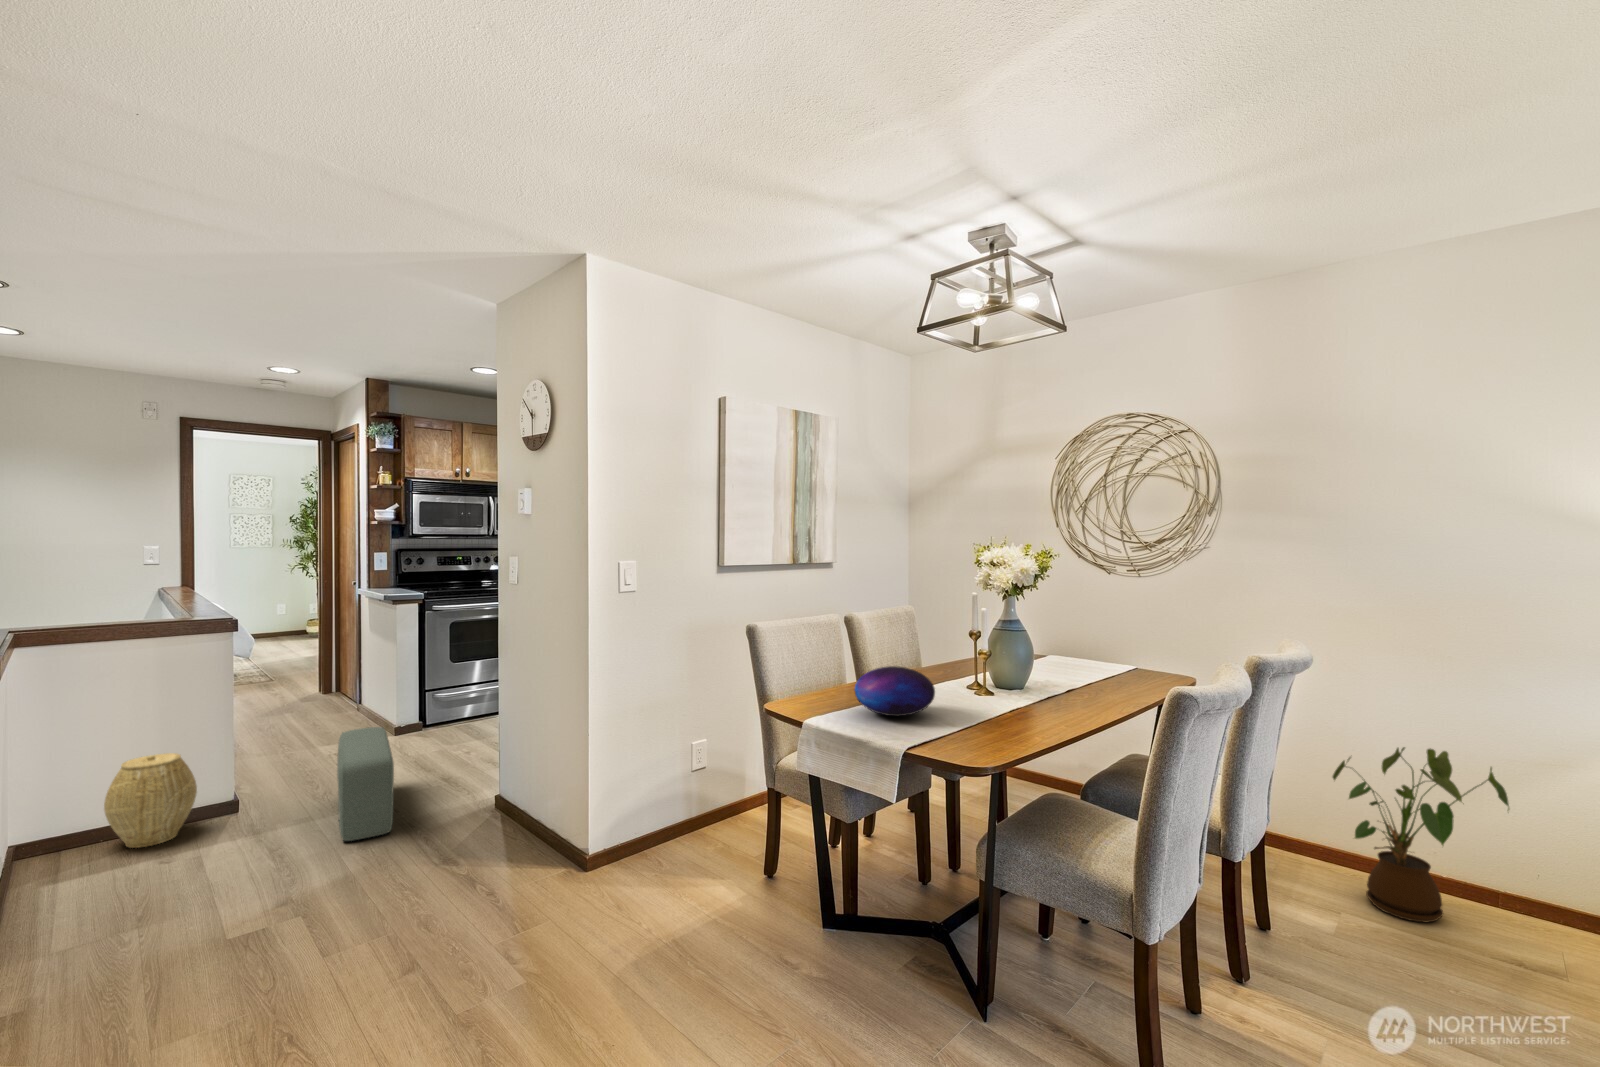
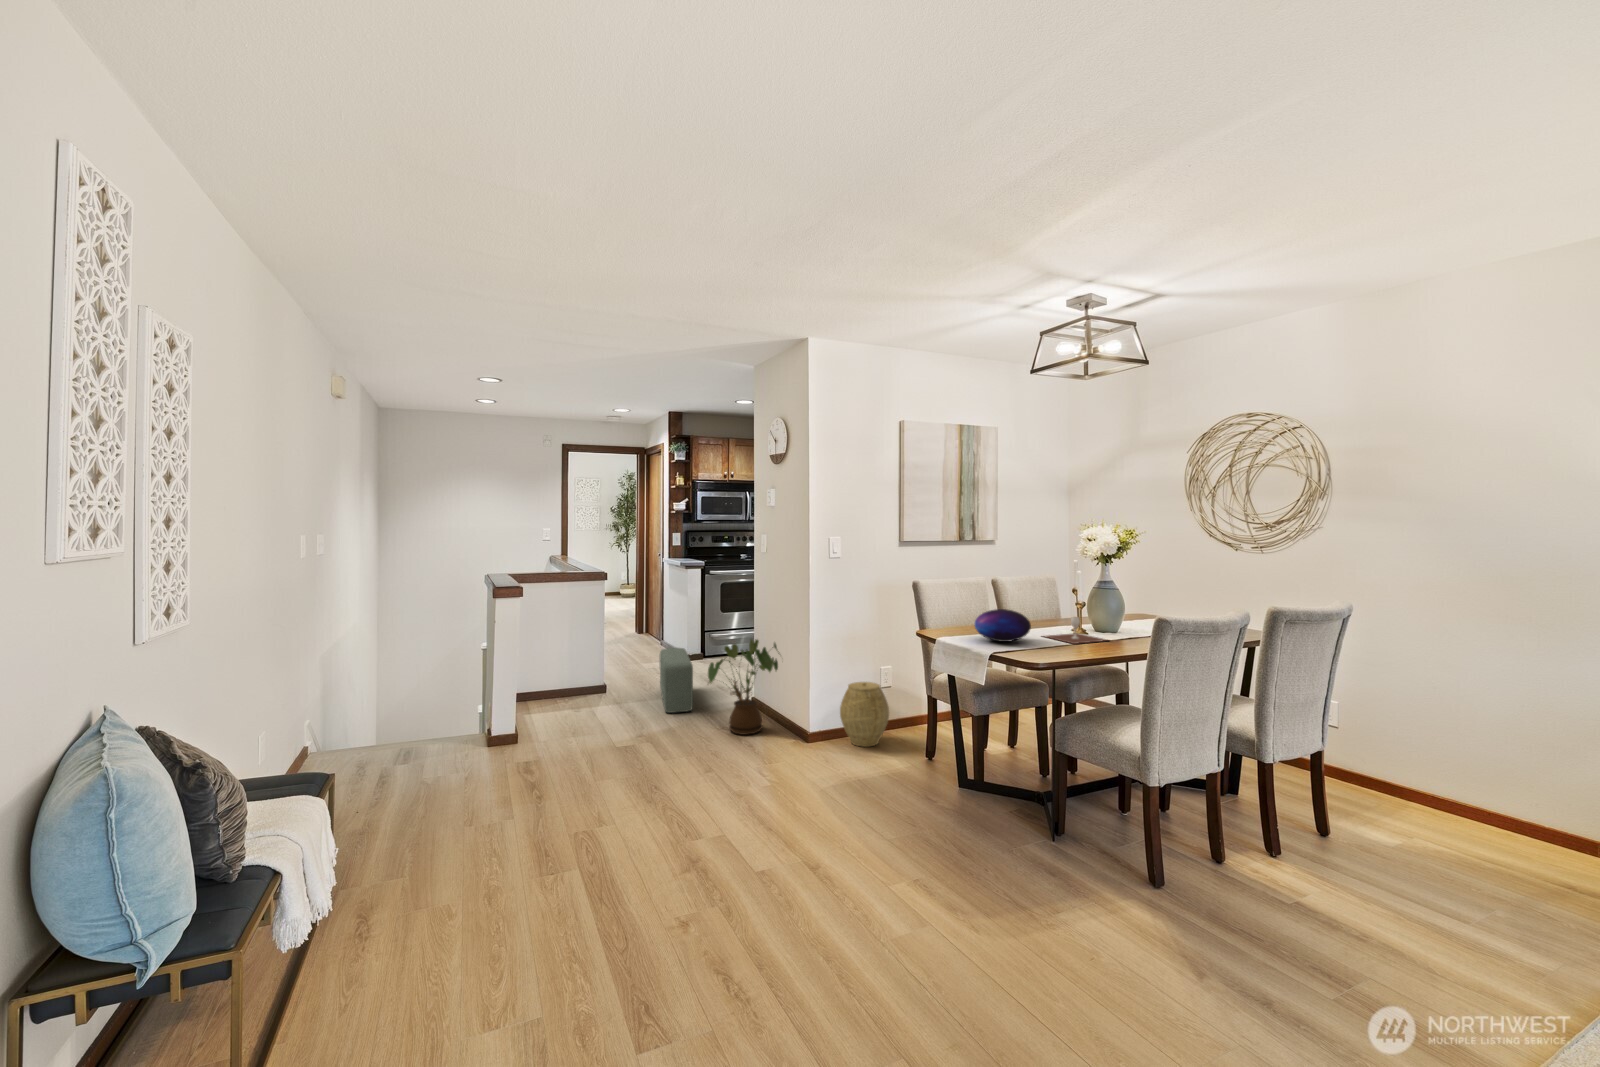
wine glass: none [935,671,1029,713] -> present [1045,617,1107,644]
house plant: present [1333,747,1509,922] -> present [708,639,778,735]
woven basket: present [104,753,197,848] -> present [840,682,889,747]

